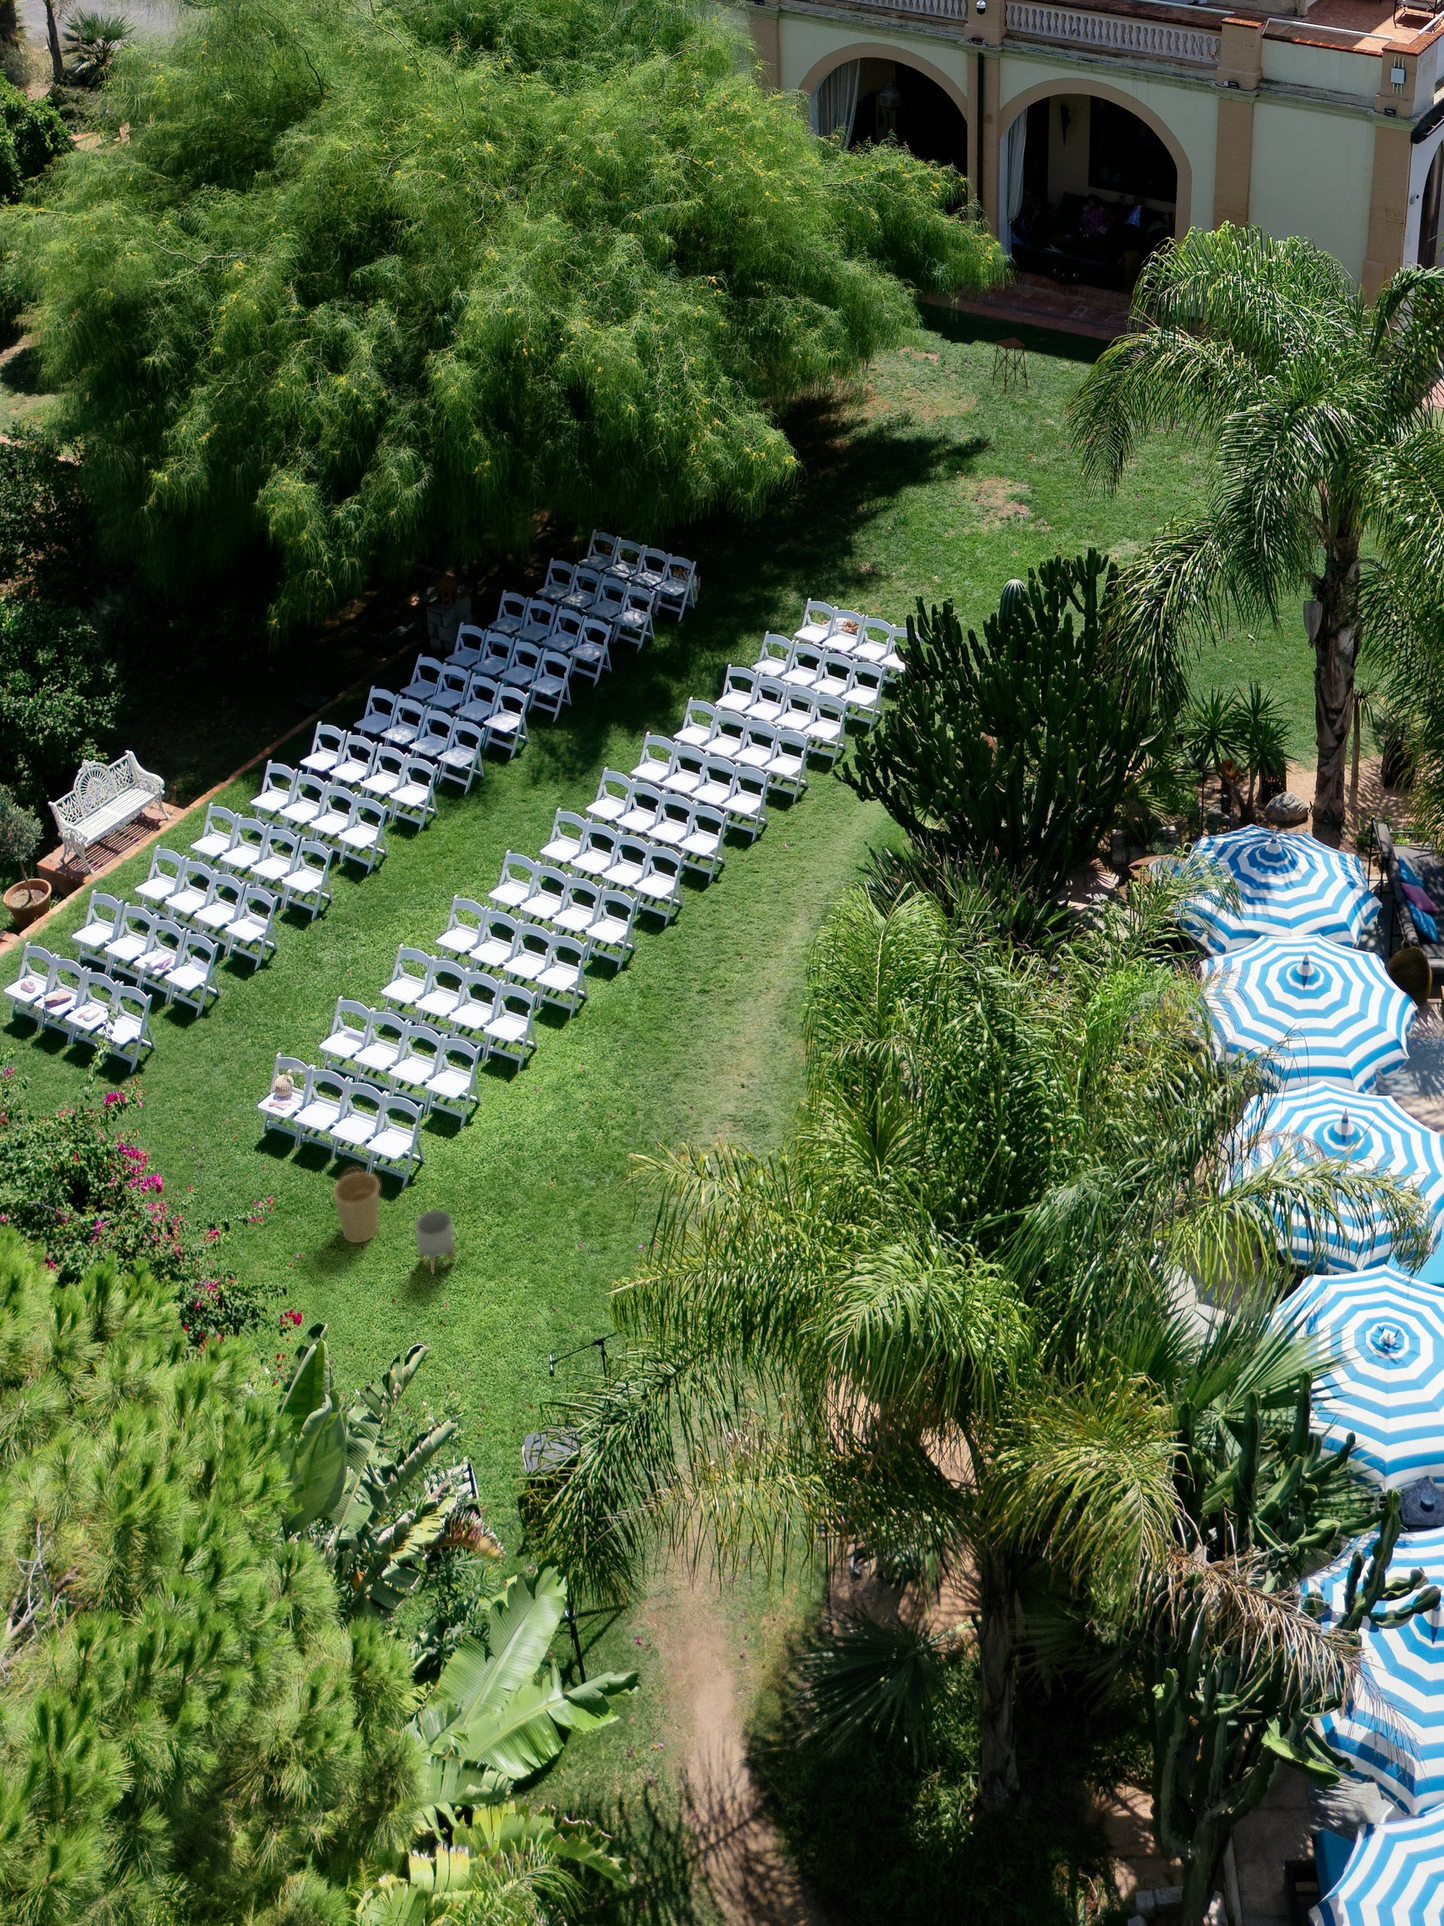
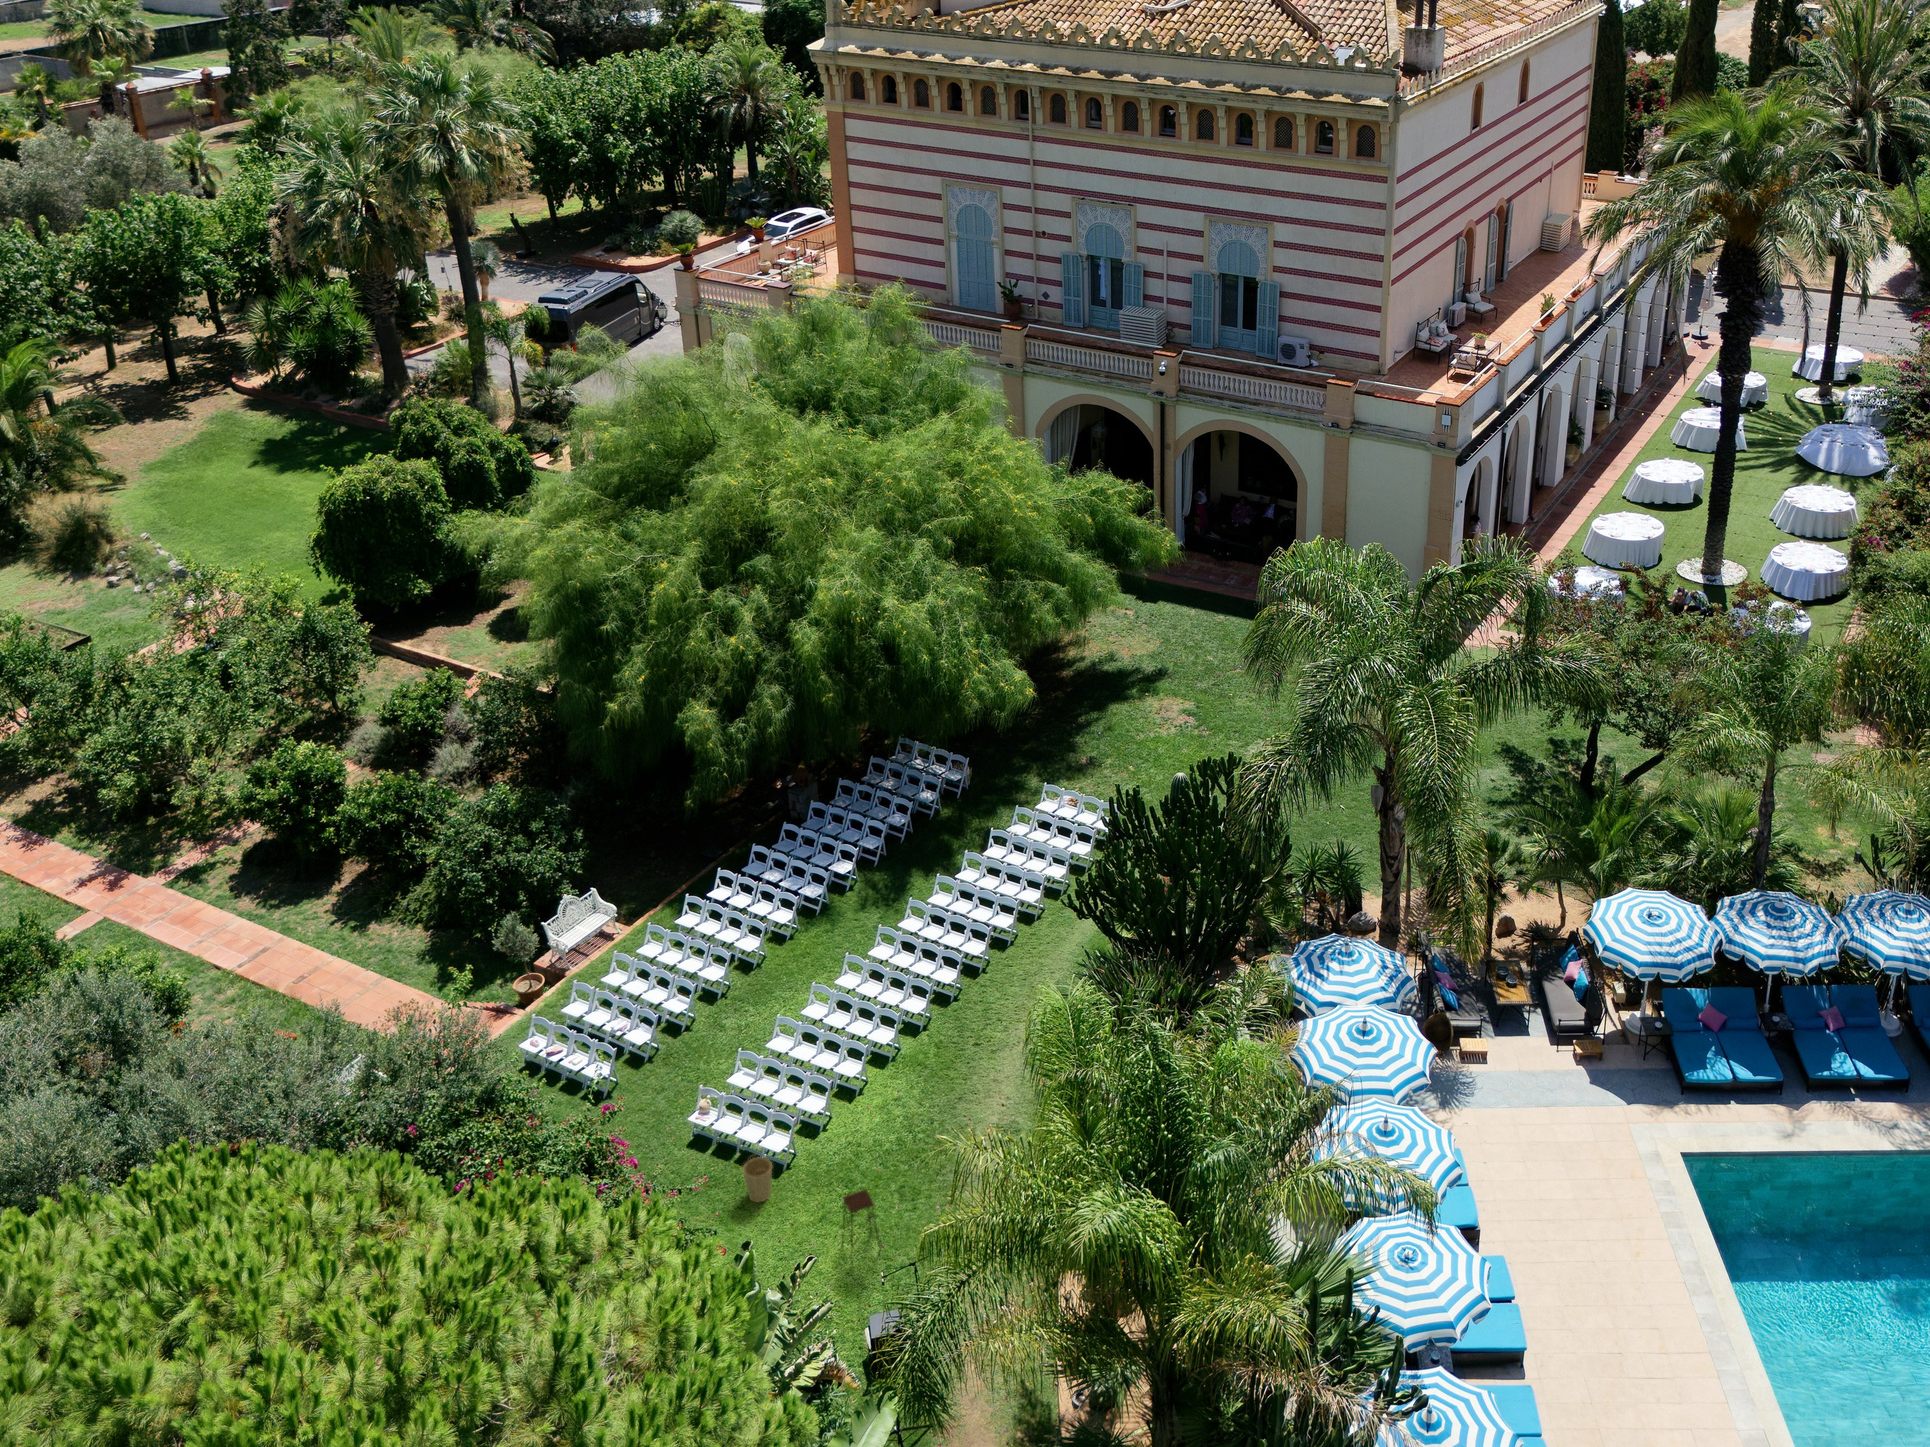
side table: present [992,338,1028,394] -> present [843,1189,878,1247]
planter: present [416,1210,455,1274] -> none [796,1181,821,1222]

